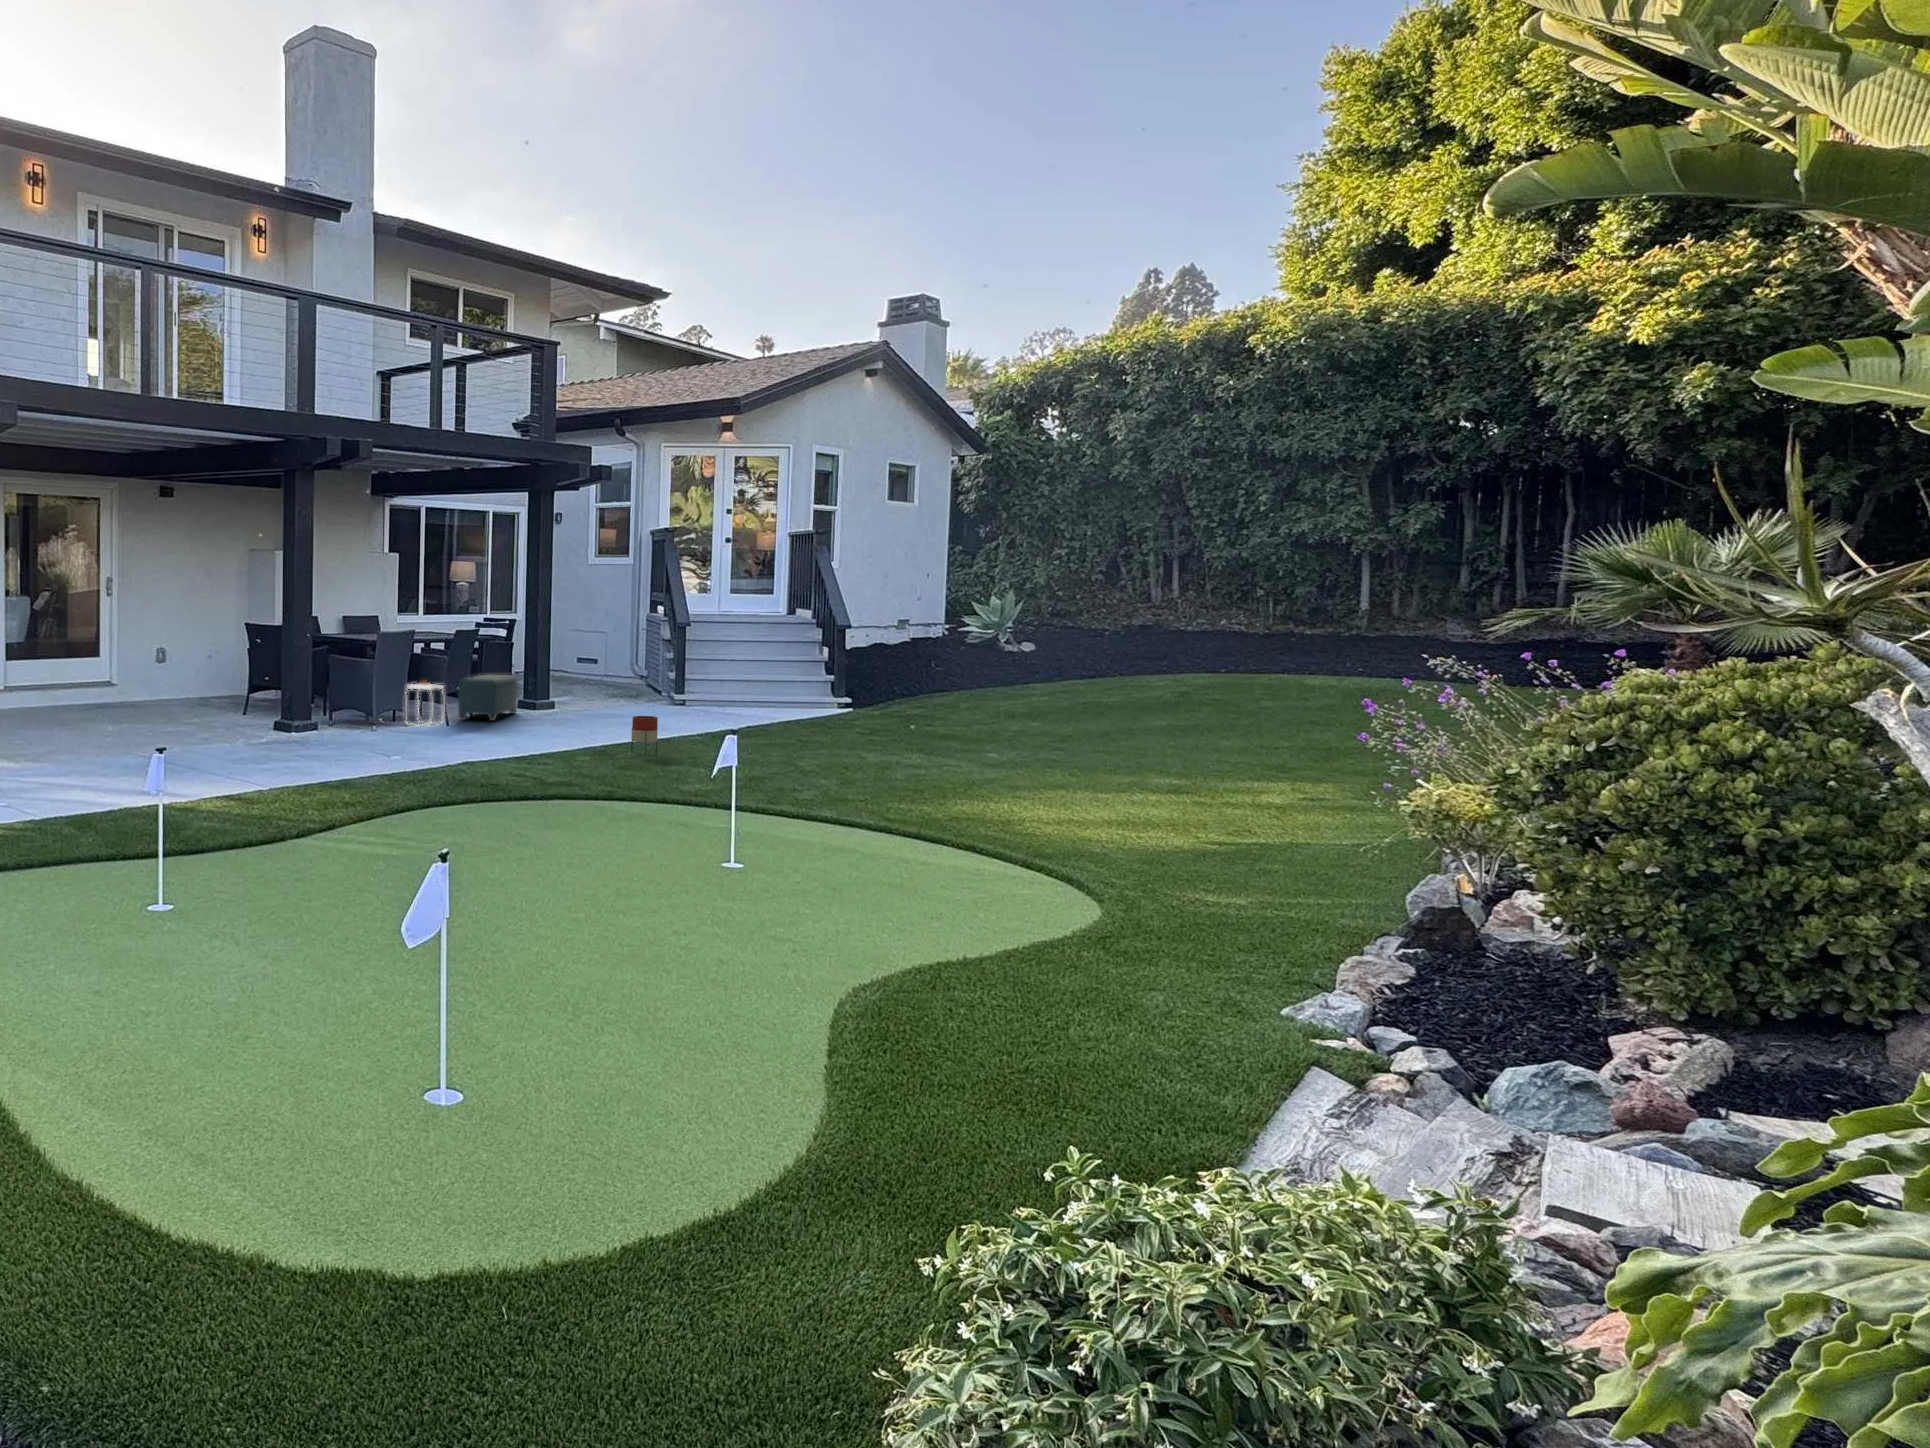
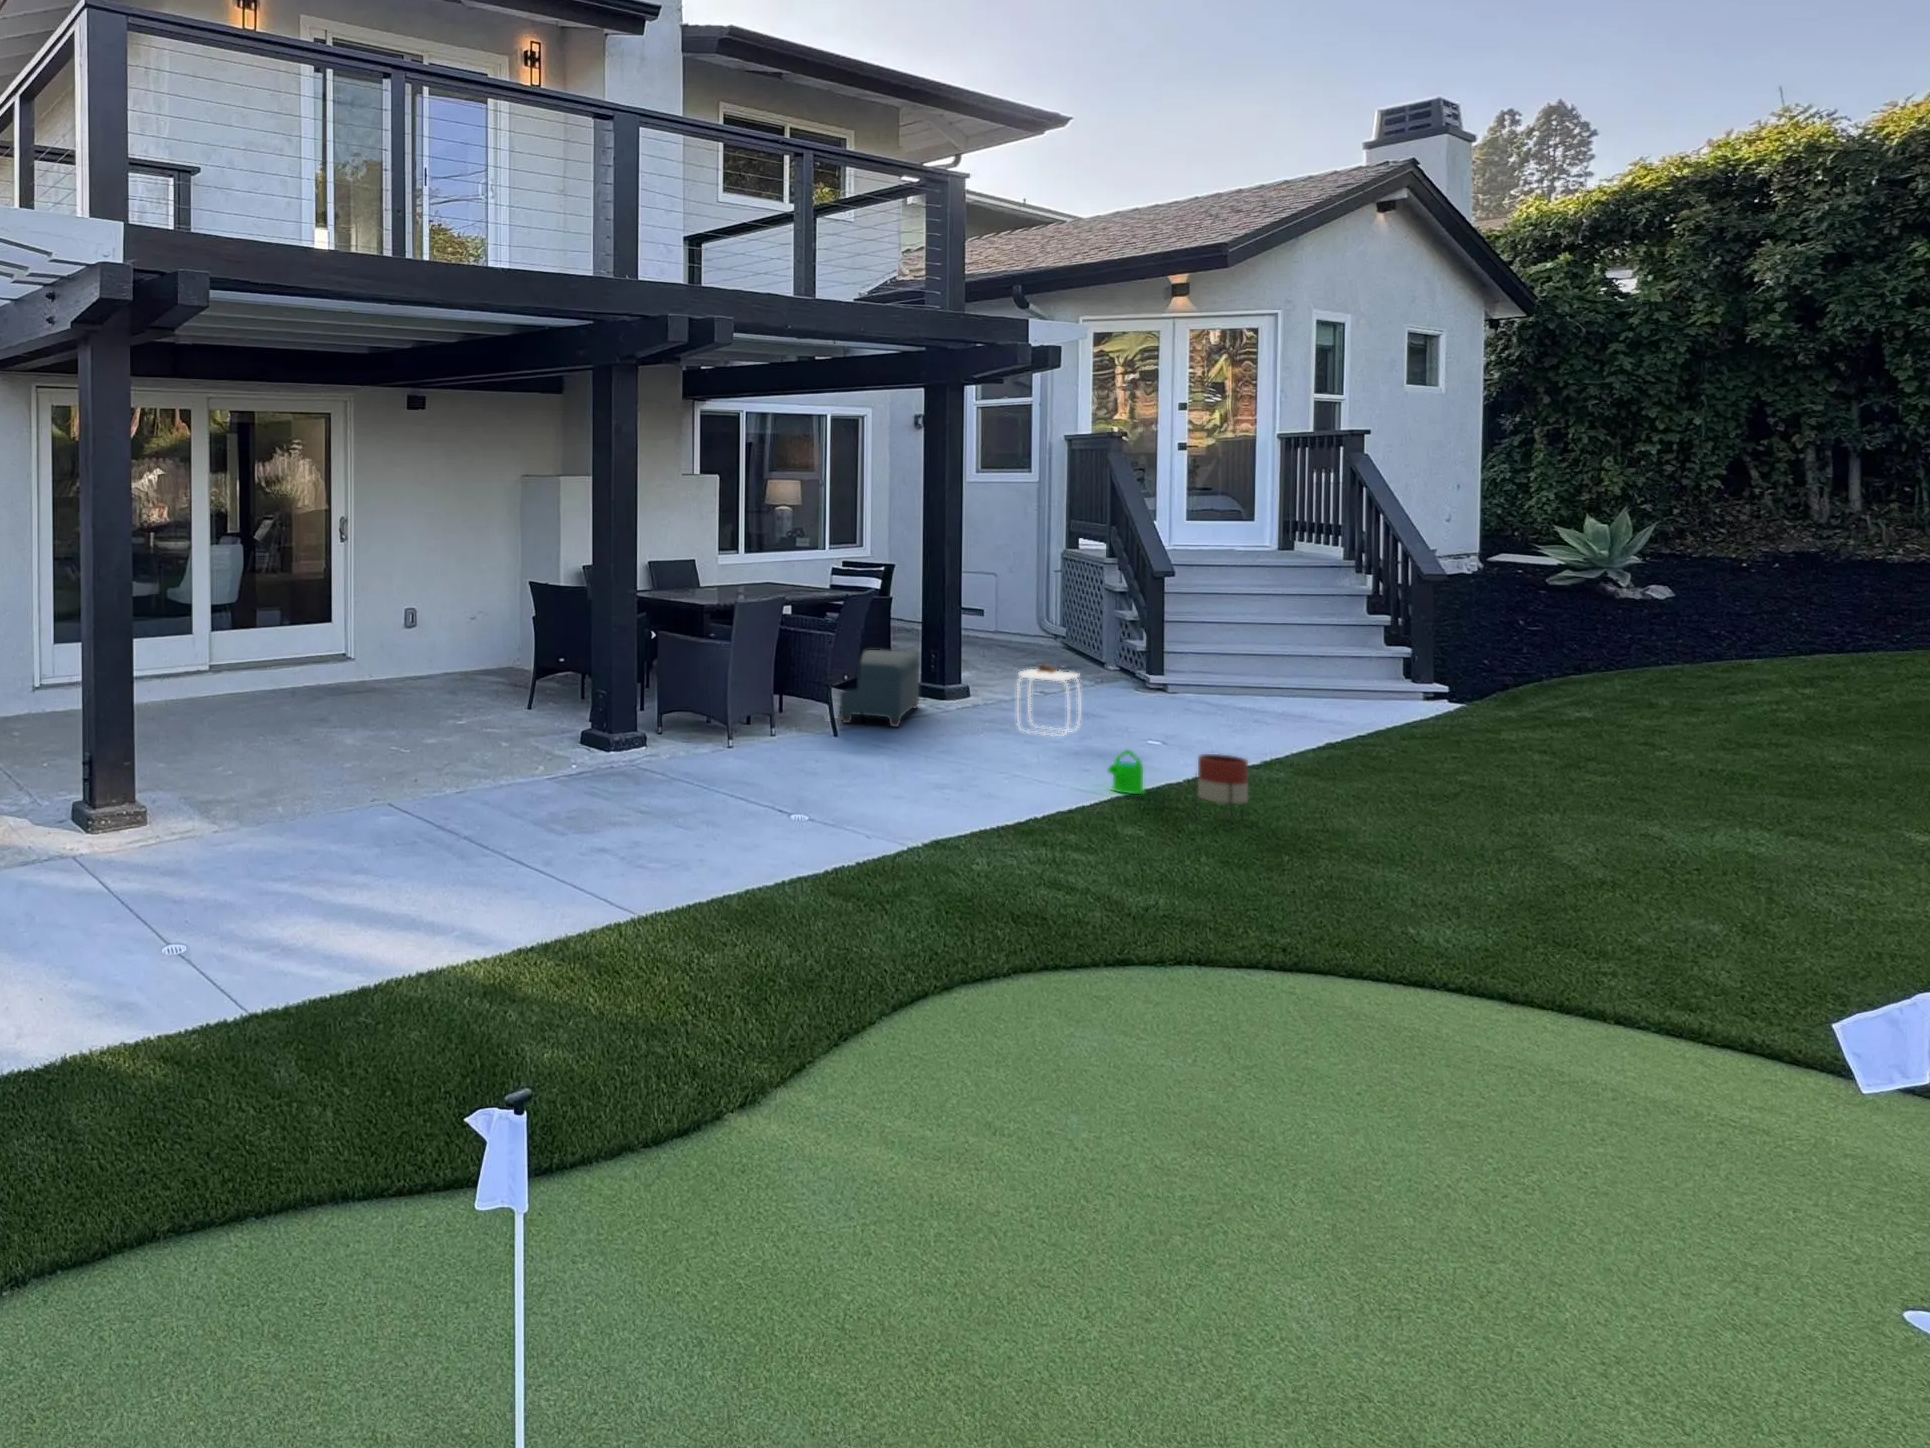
side table: present [408,680,443,723] -> present [1019,665,1078,736]
watering can: none [593,720,617,746] -> present [1108,750,1144,794]

